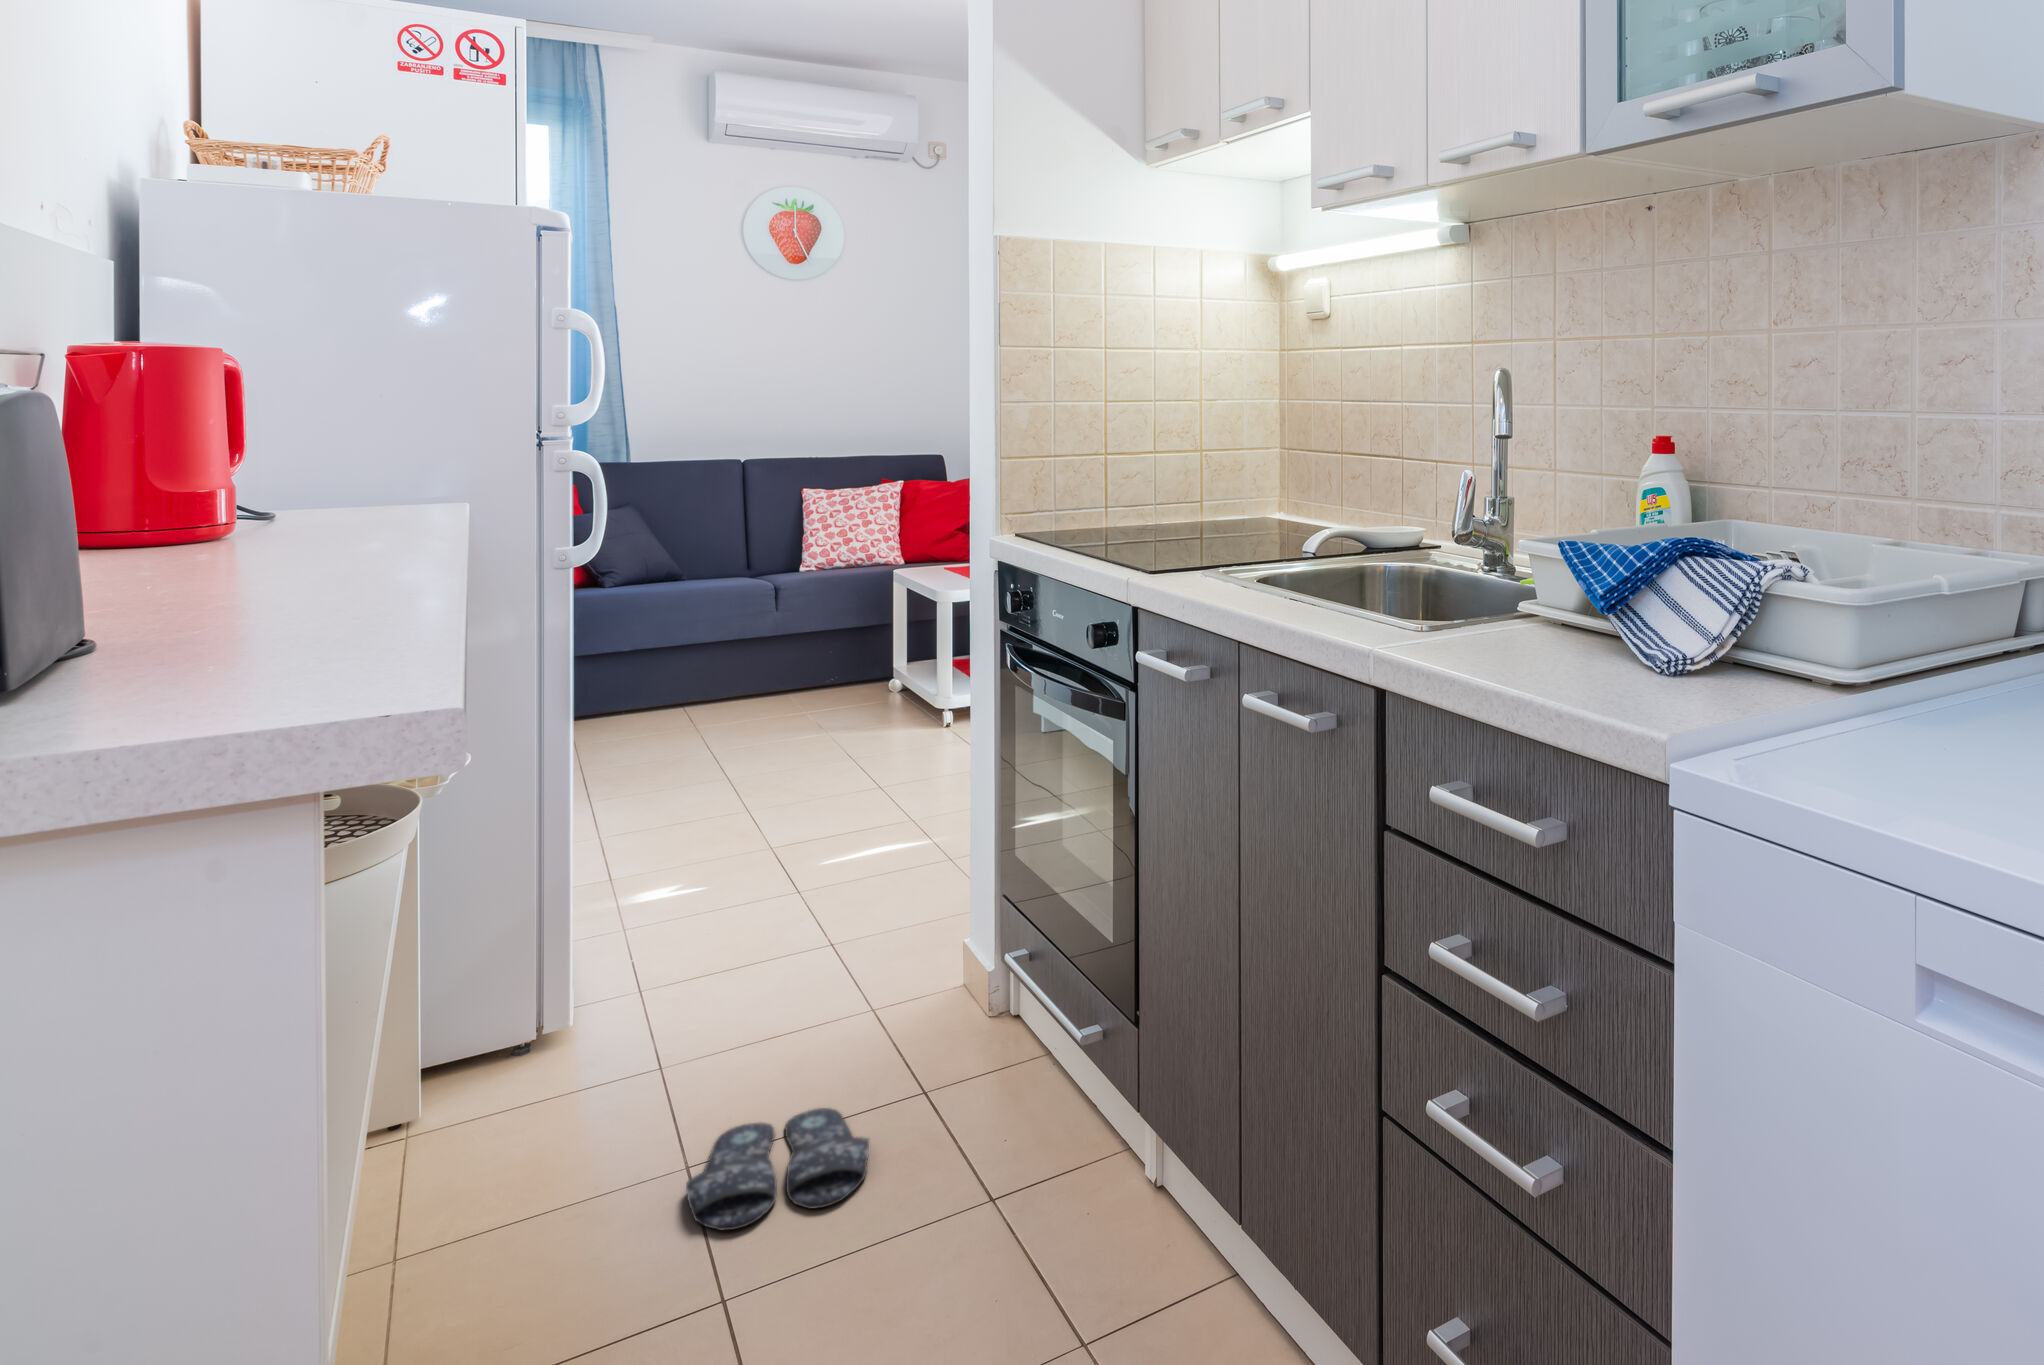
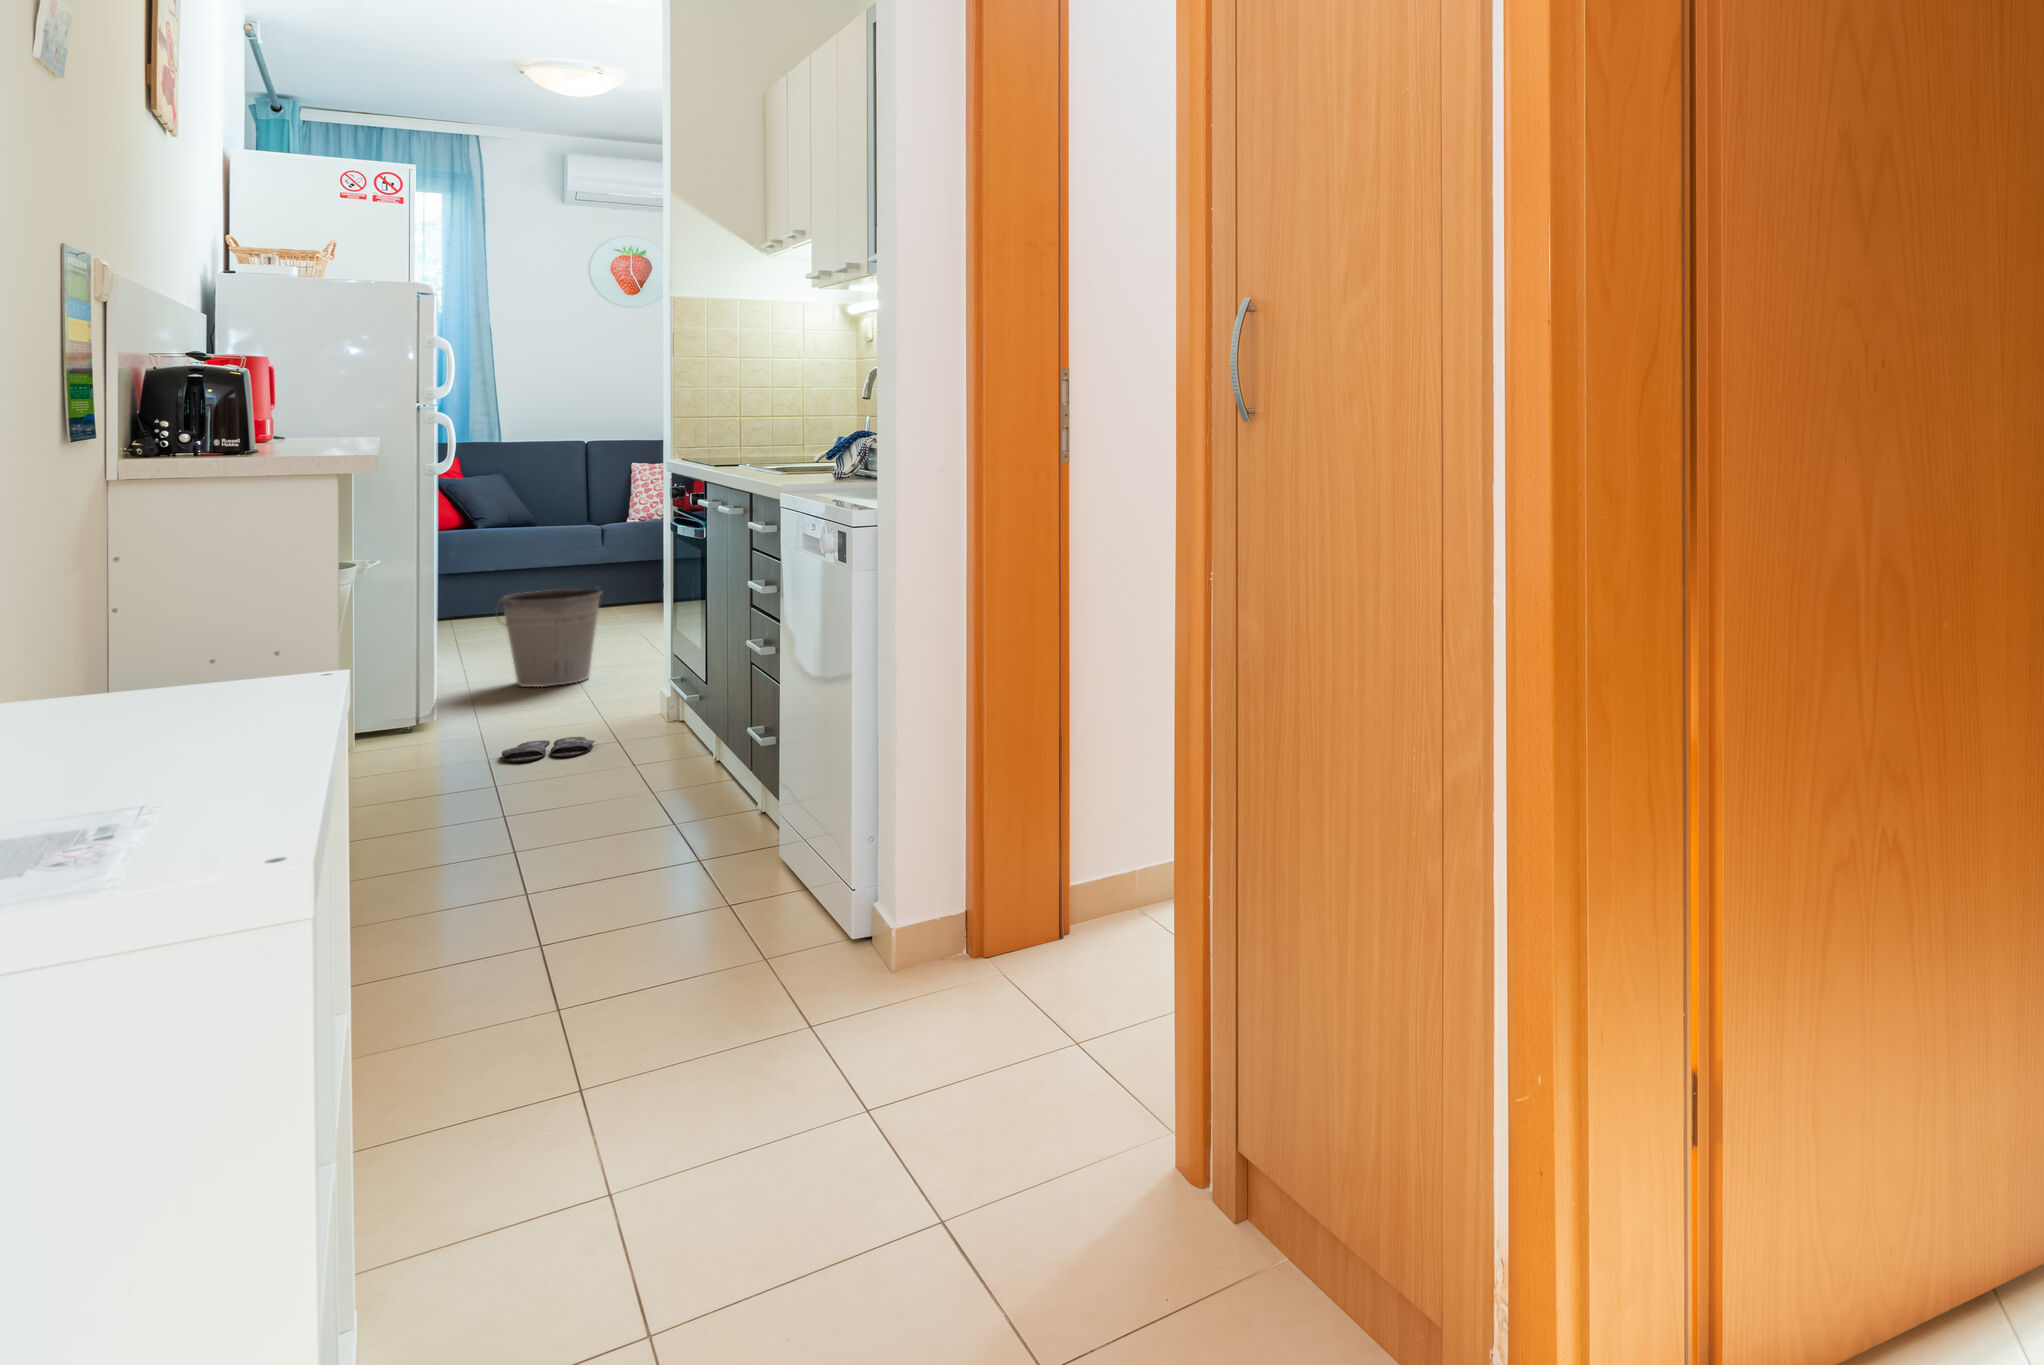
bucket: none [646,725,817,911] -> present [499,588,601,687]

